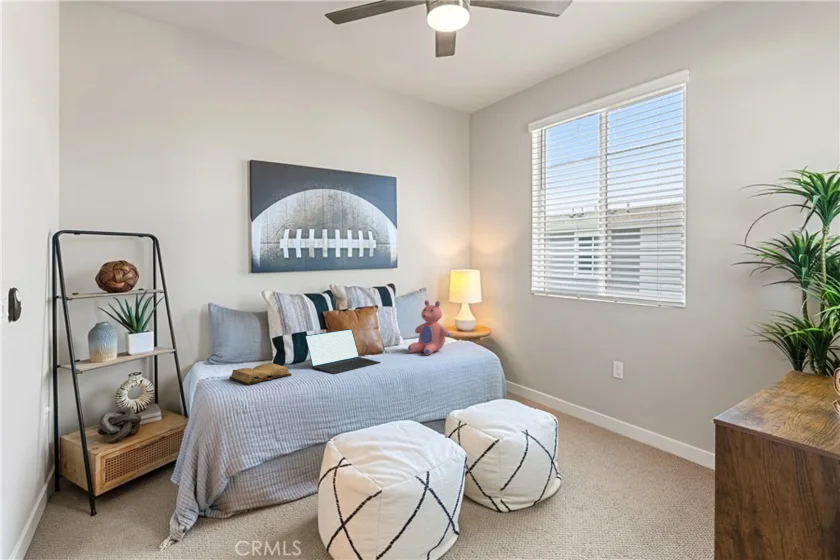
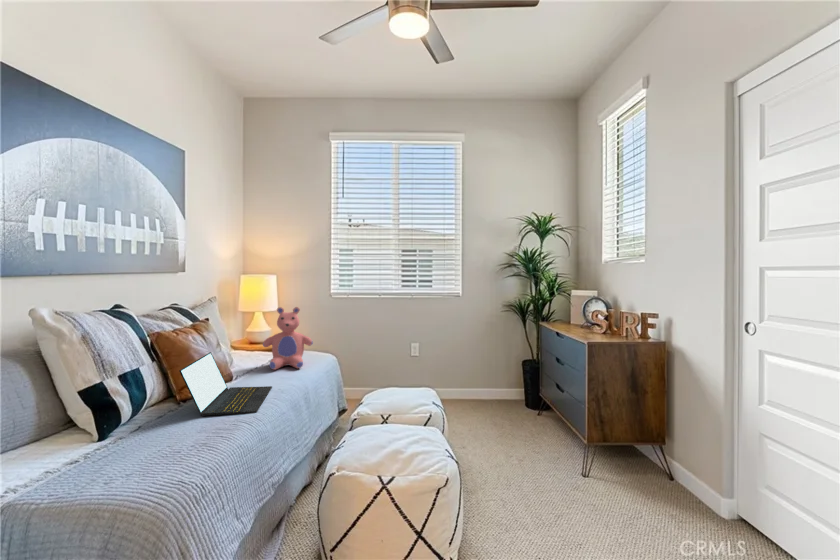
diary: present [229,363,291,386] -> none [84,422,195,477]

